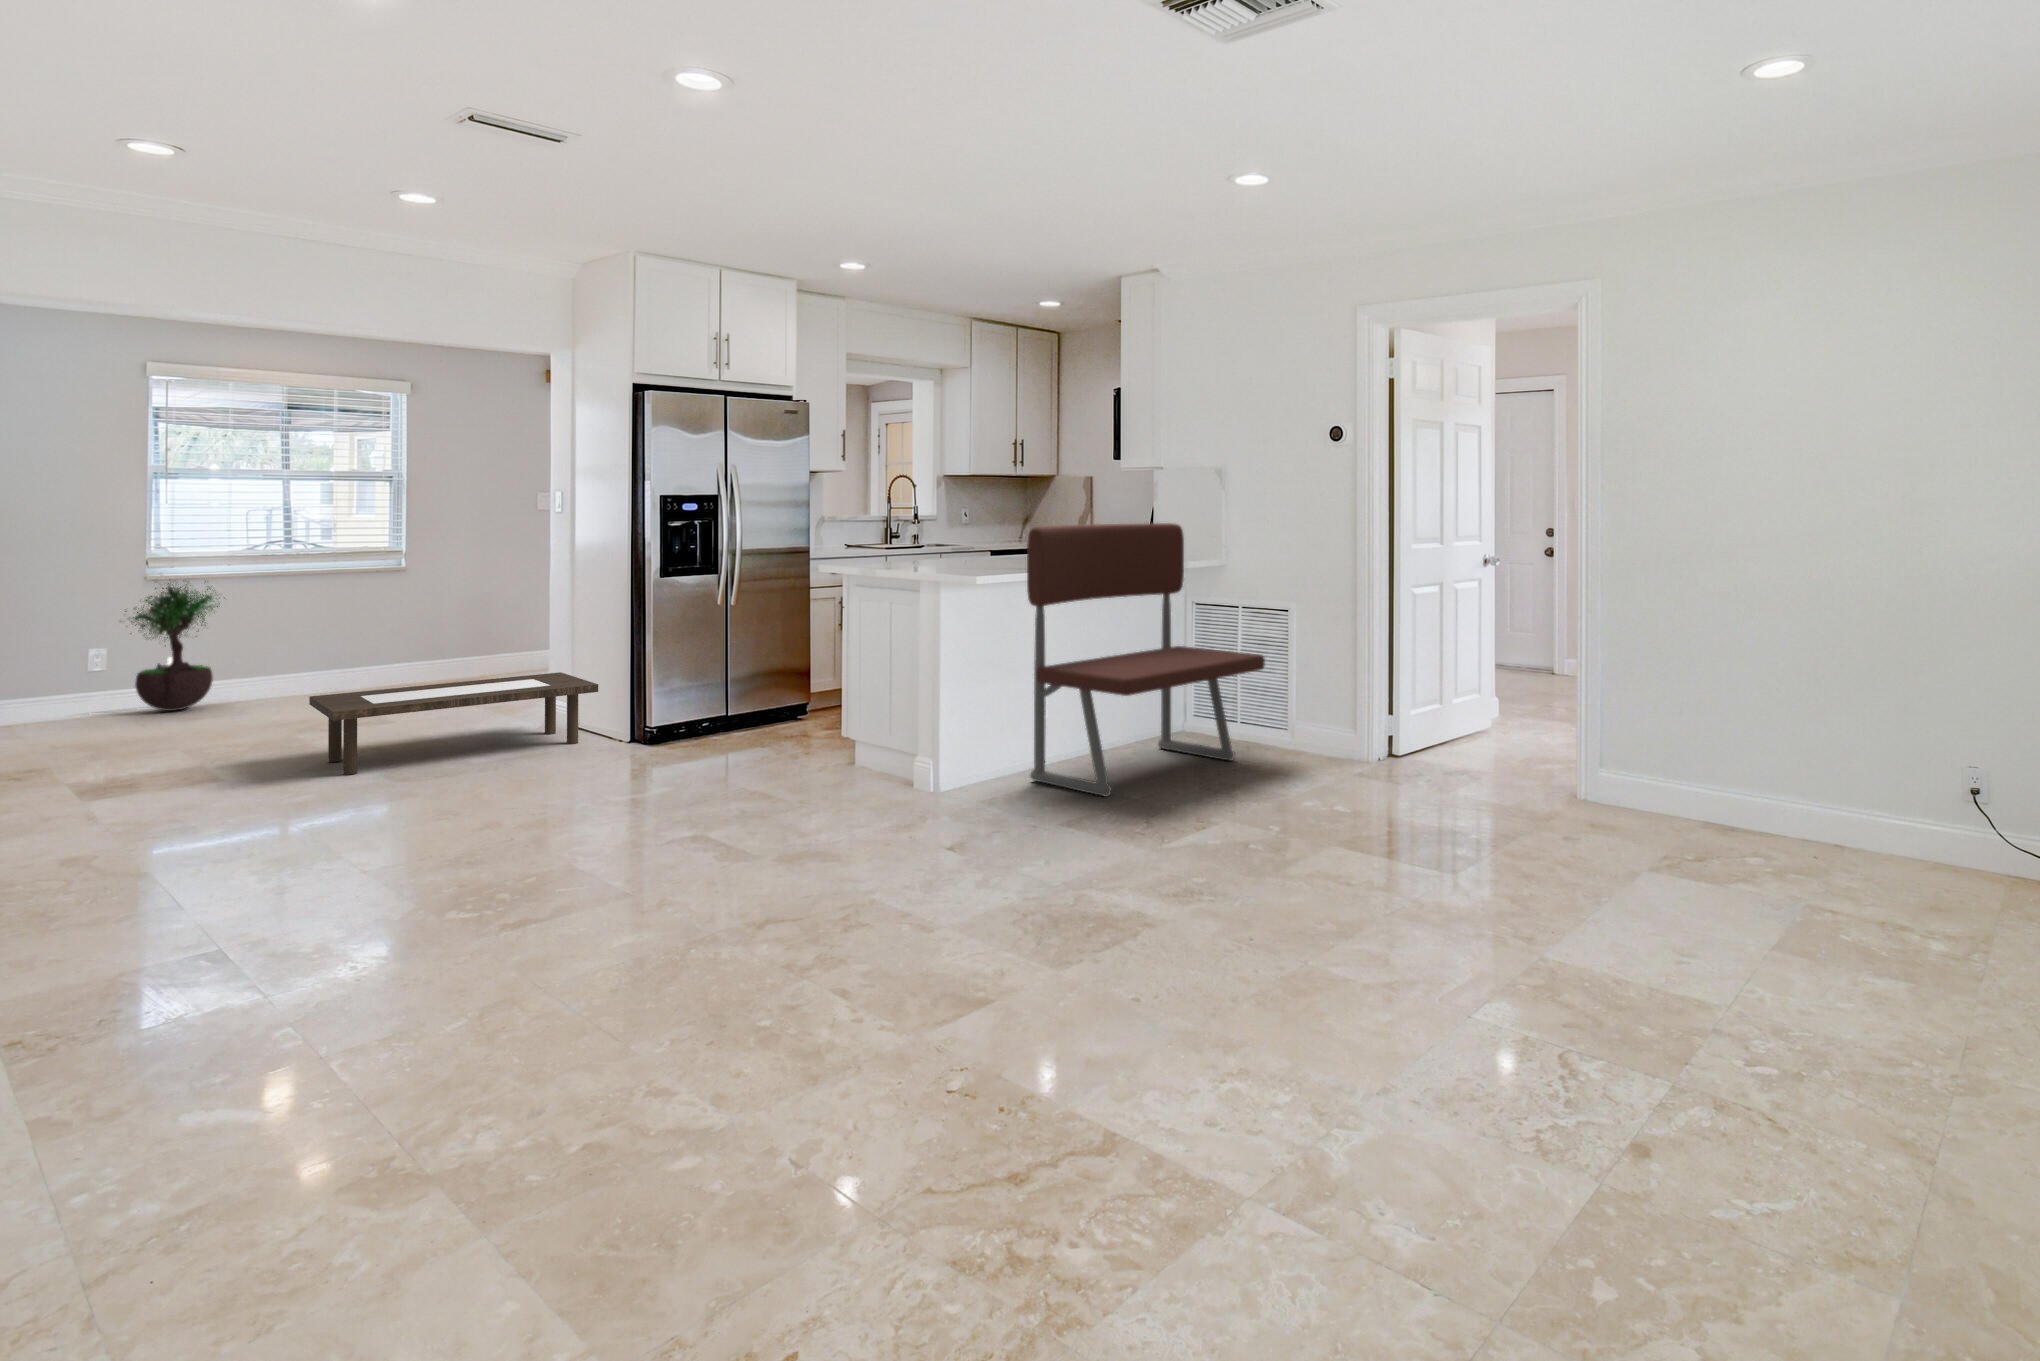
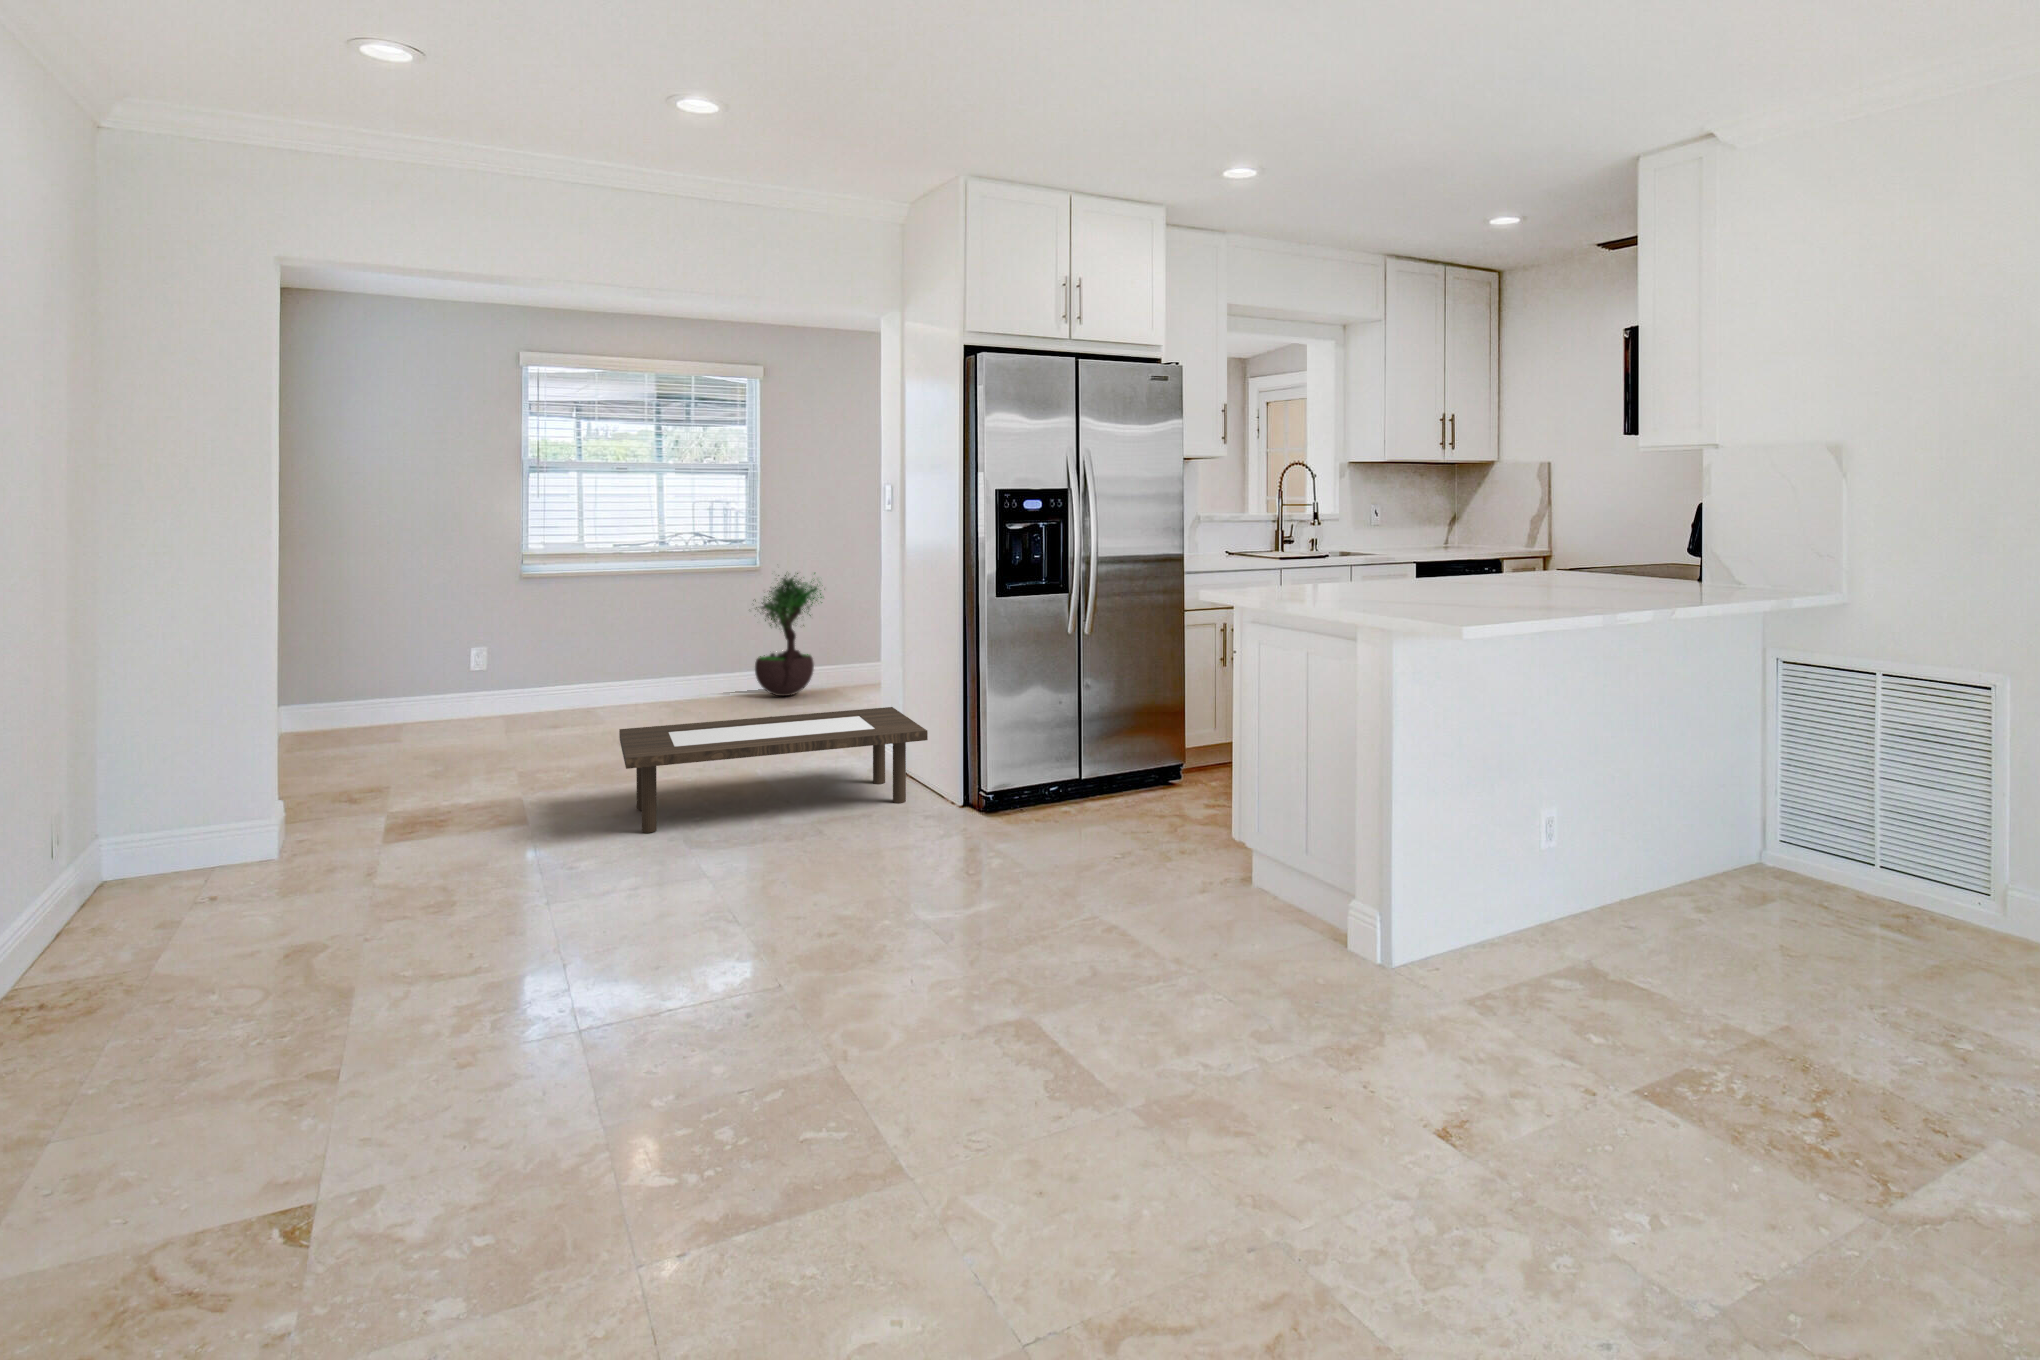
bench: present [1027,523,1265,796] -> none [1527,534,1950,1012]
potted tree: present [125,581,225,711] -> present [753,573,822,696]

